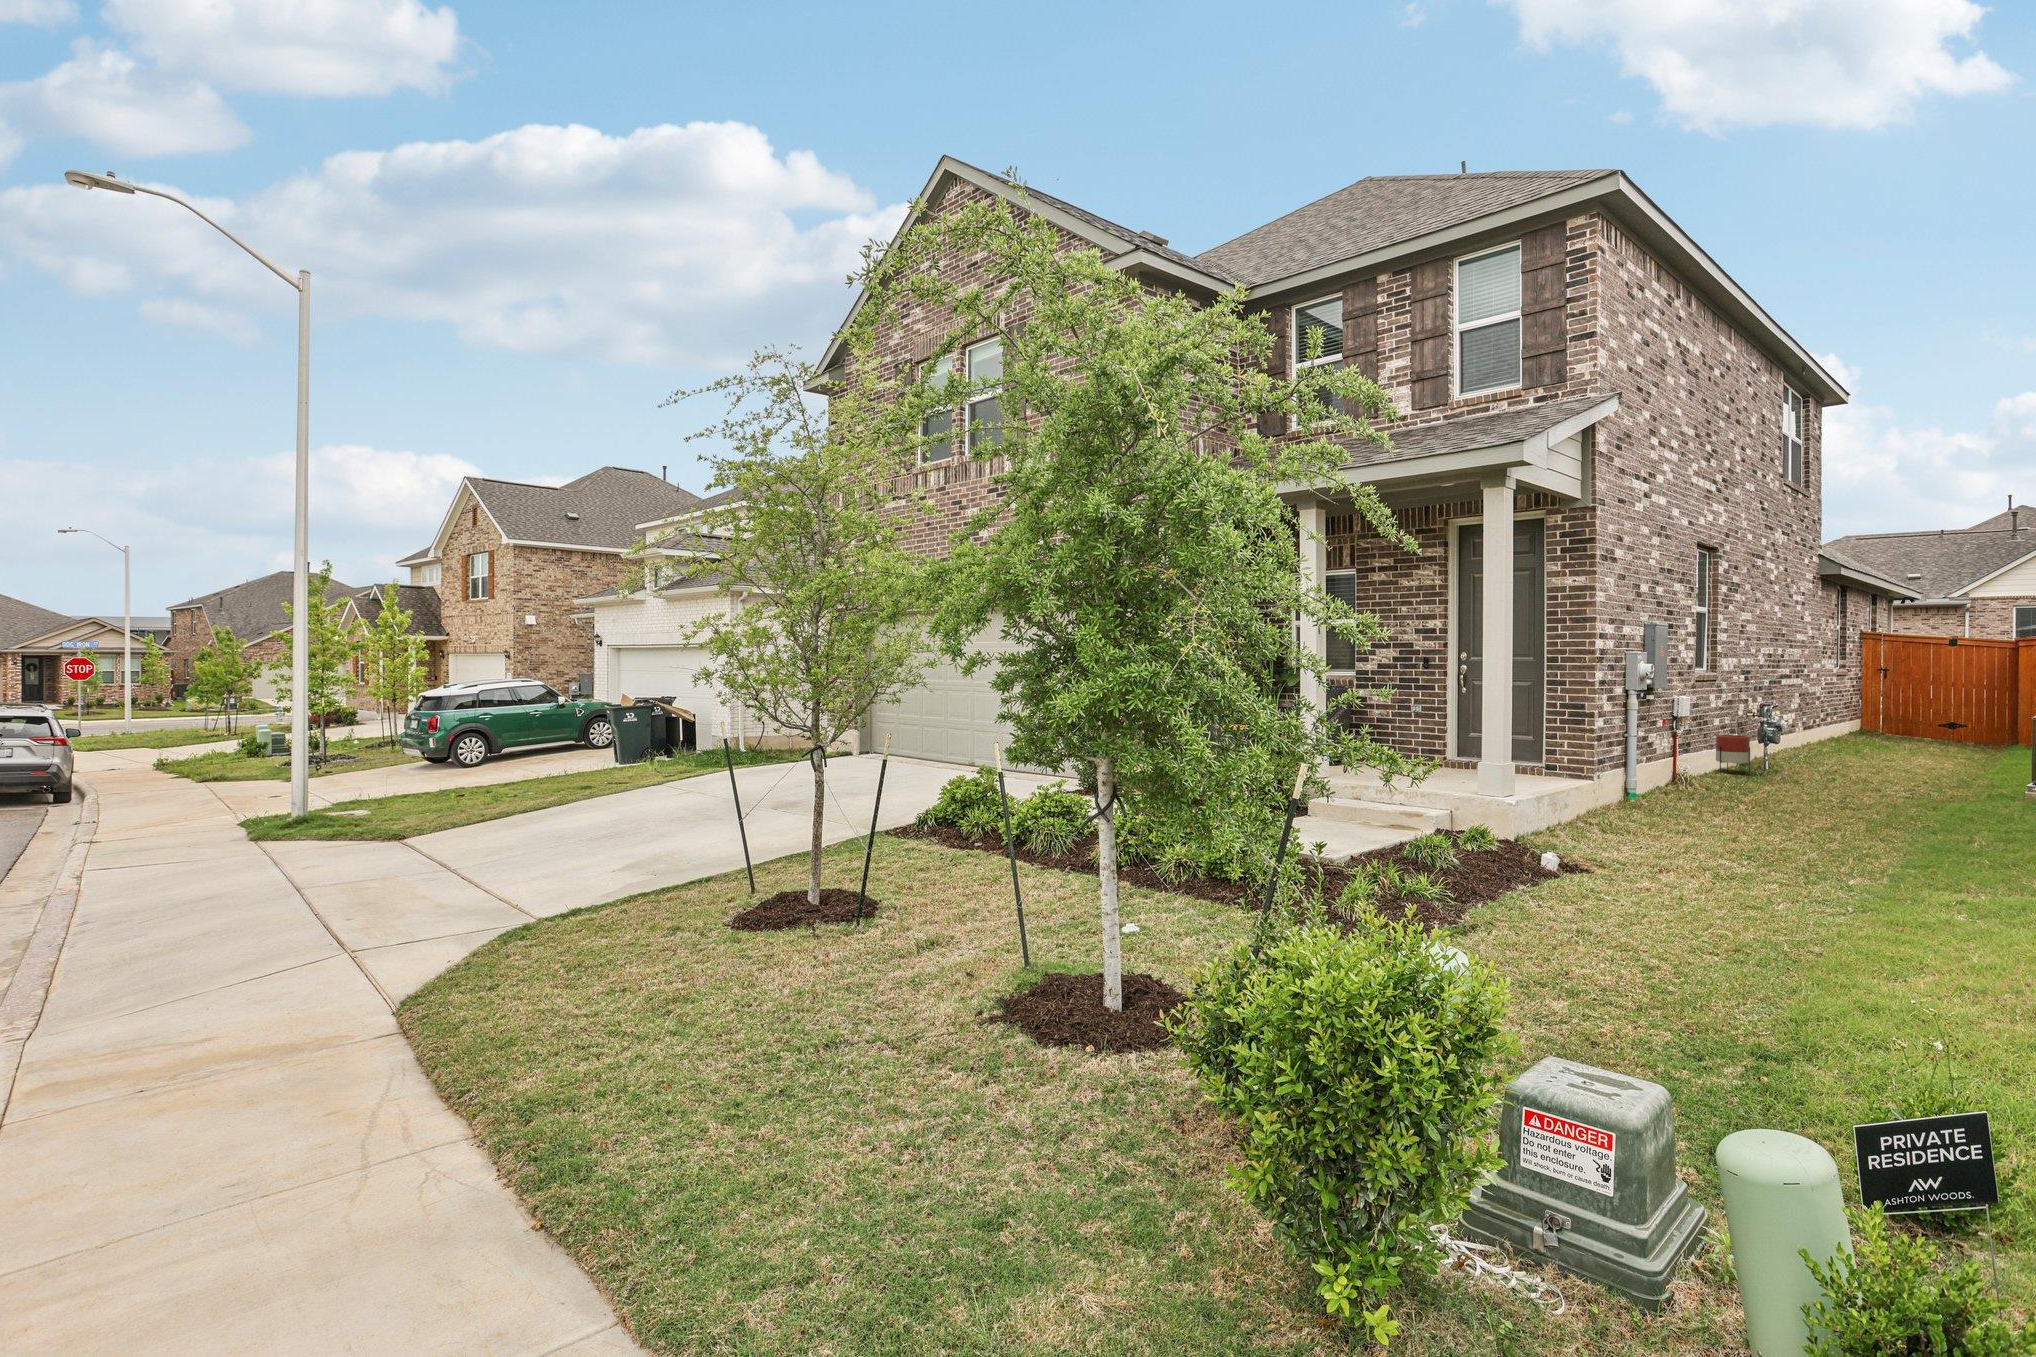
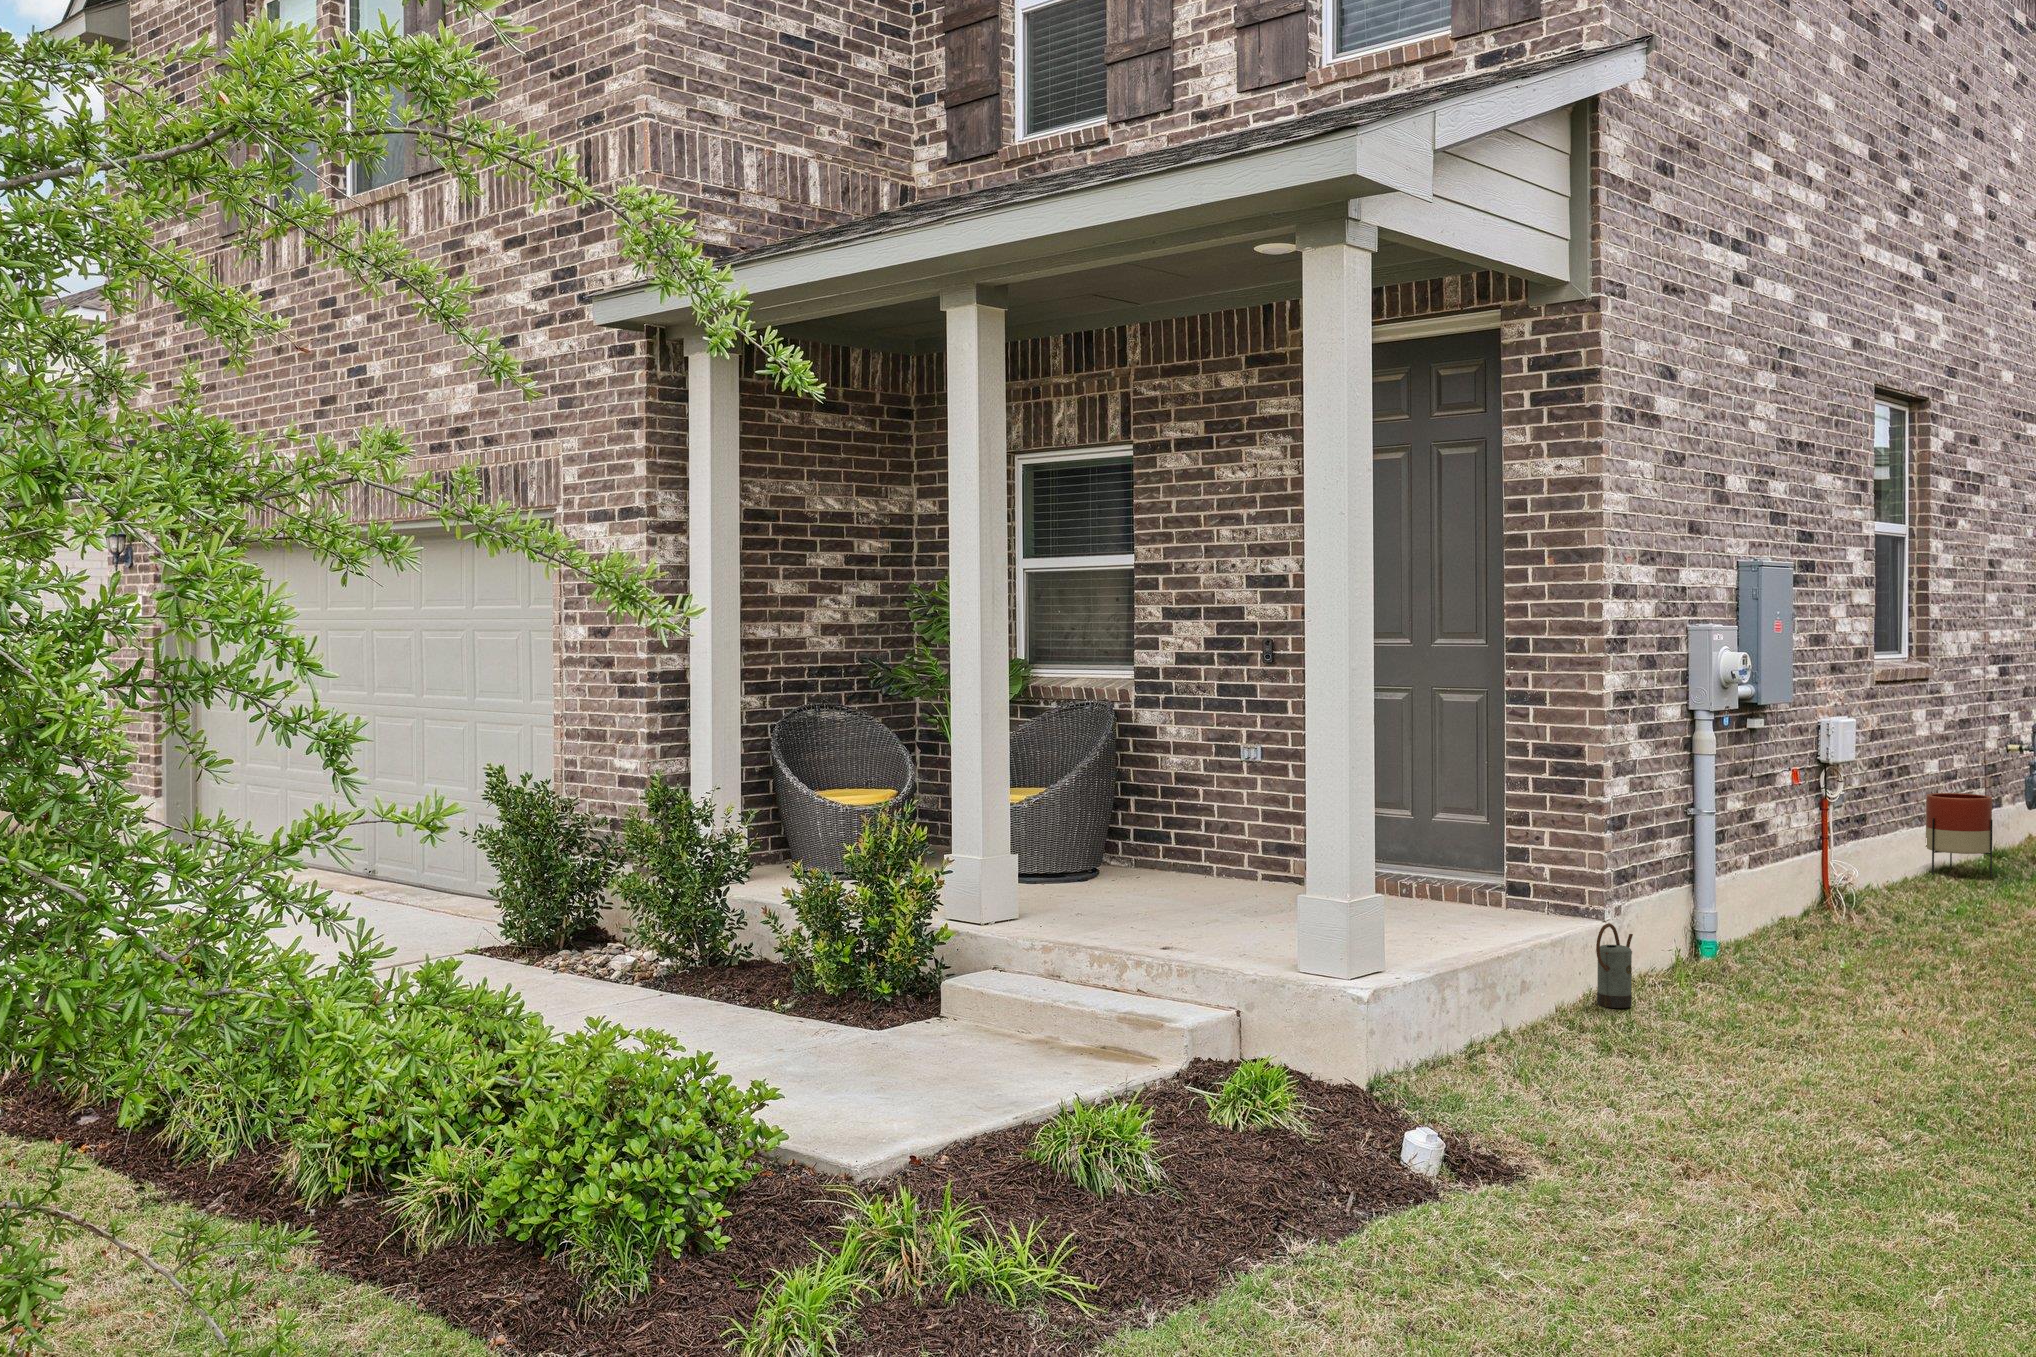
watering can: none [1595,778,1612,814] -> present [1596,923,1633,1008]

